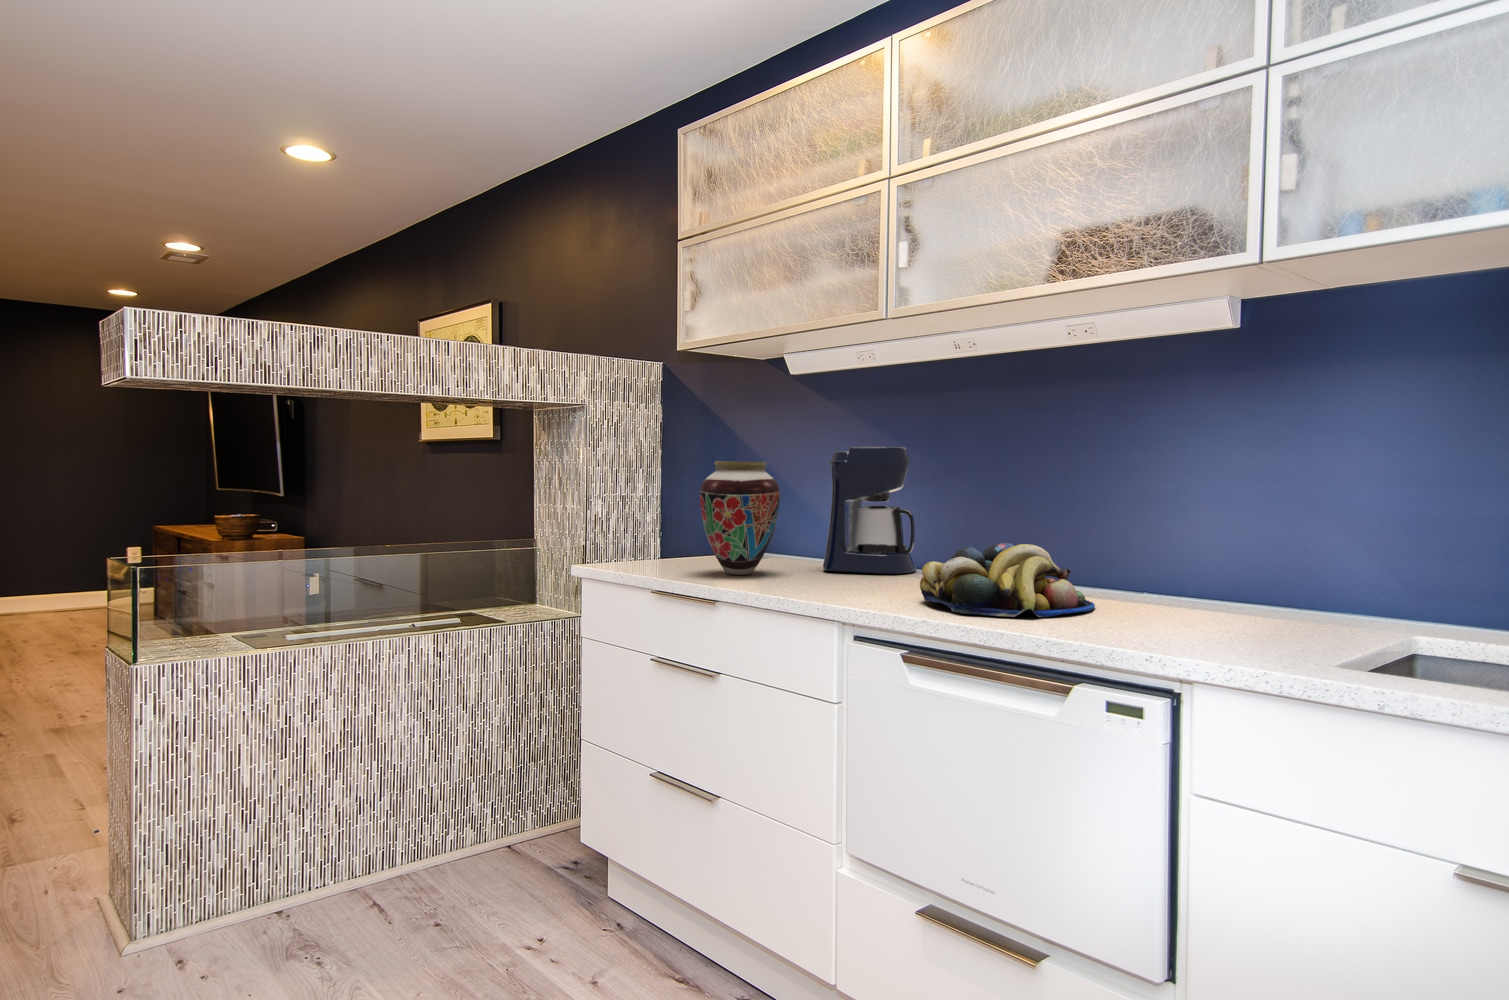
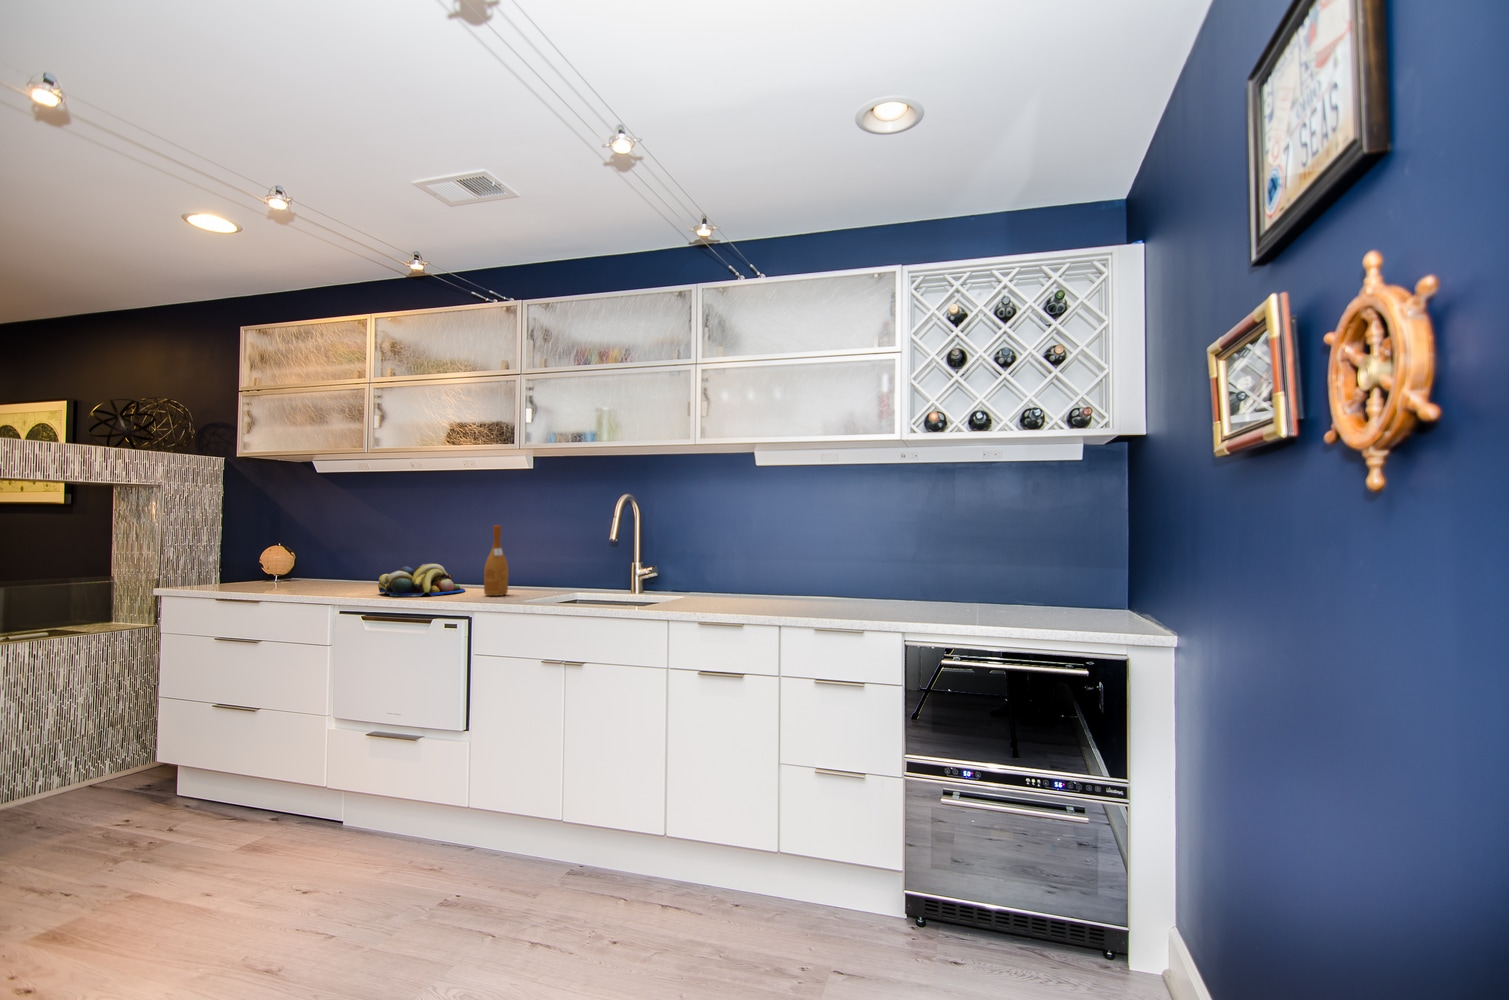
coffee maker: present [823,447,916,574] -> none [333,516,391,584]
wine bottle: none [1161,460,1221,630] -> present [484,525,509,596]
vase: present [700,461,780,575] -> none [250,524,305,589]

